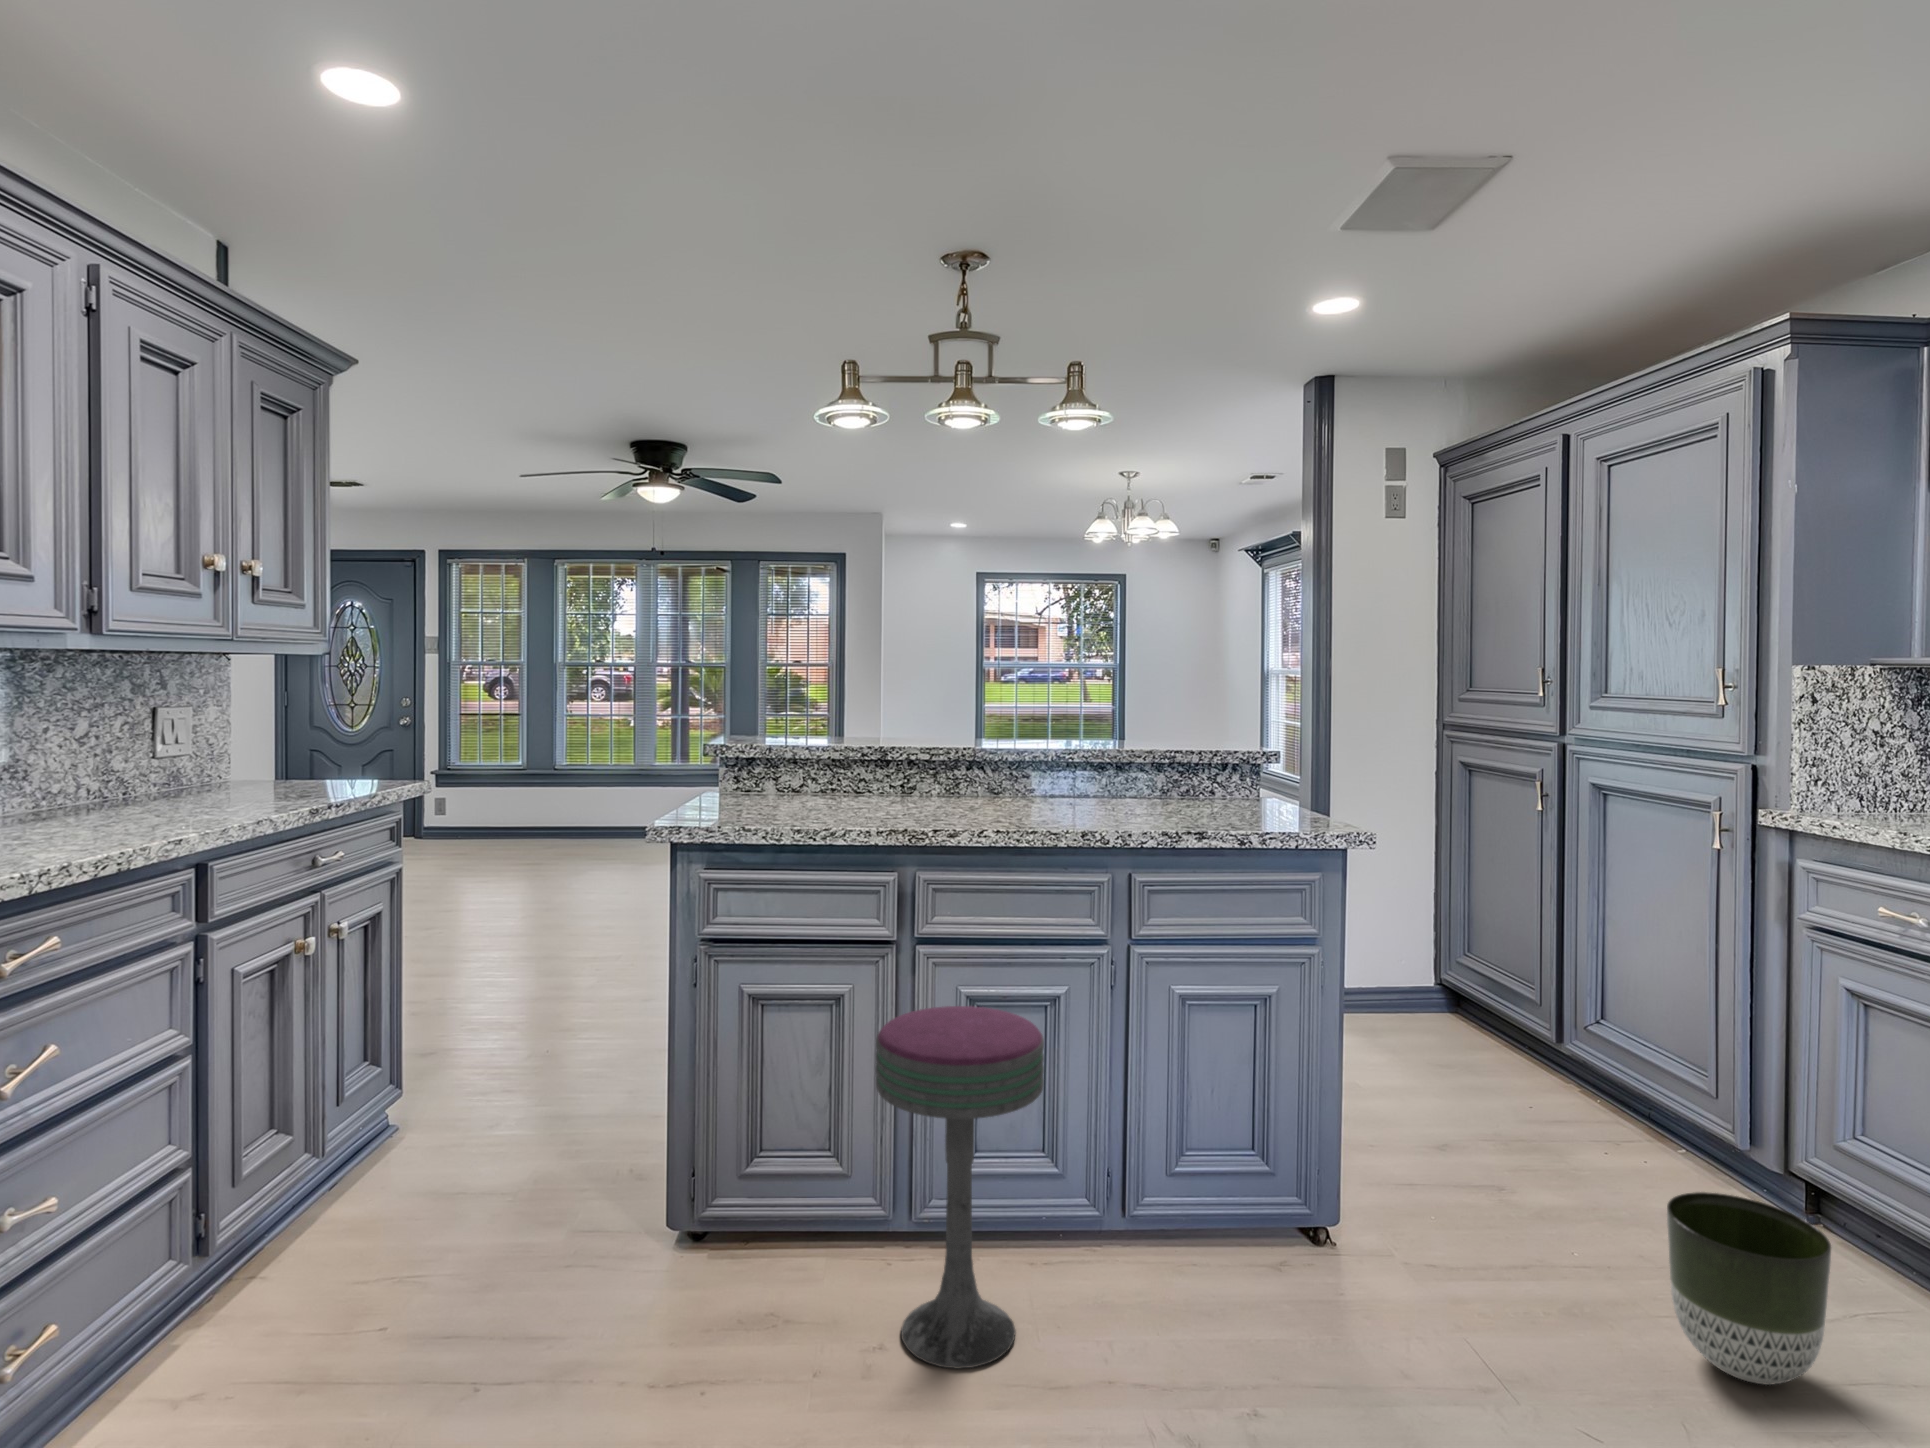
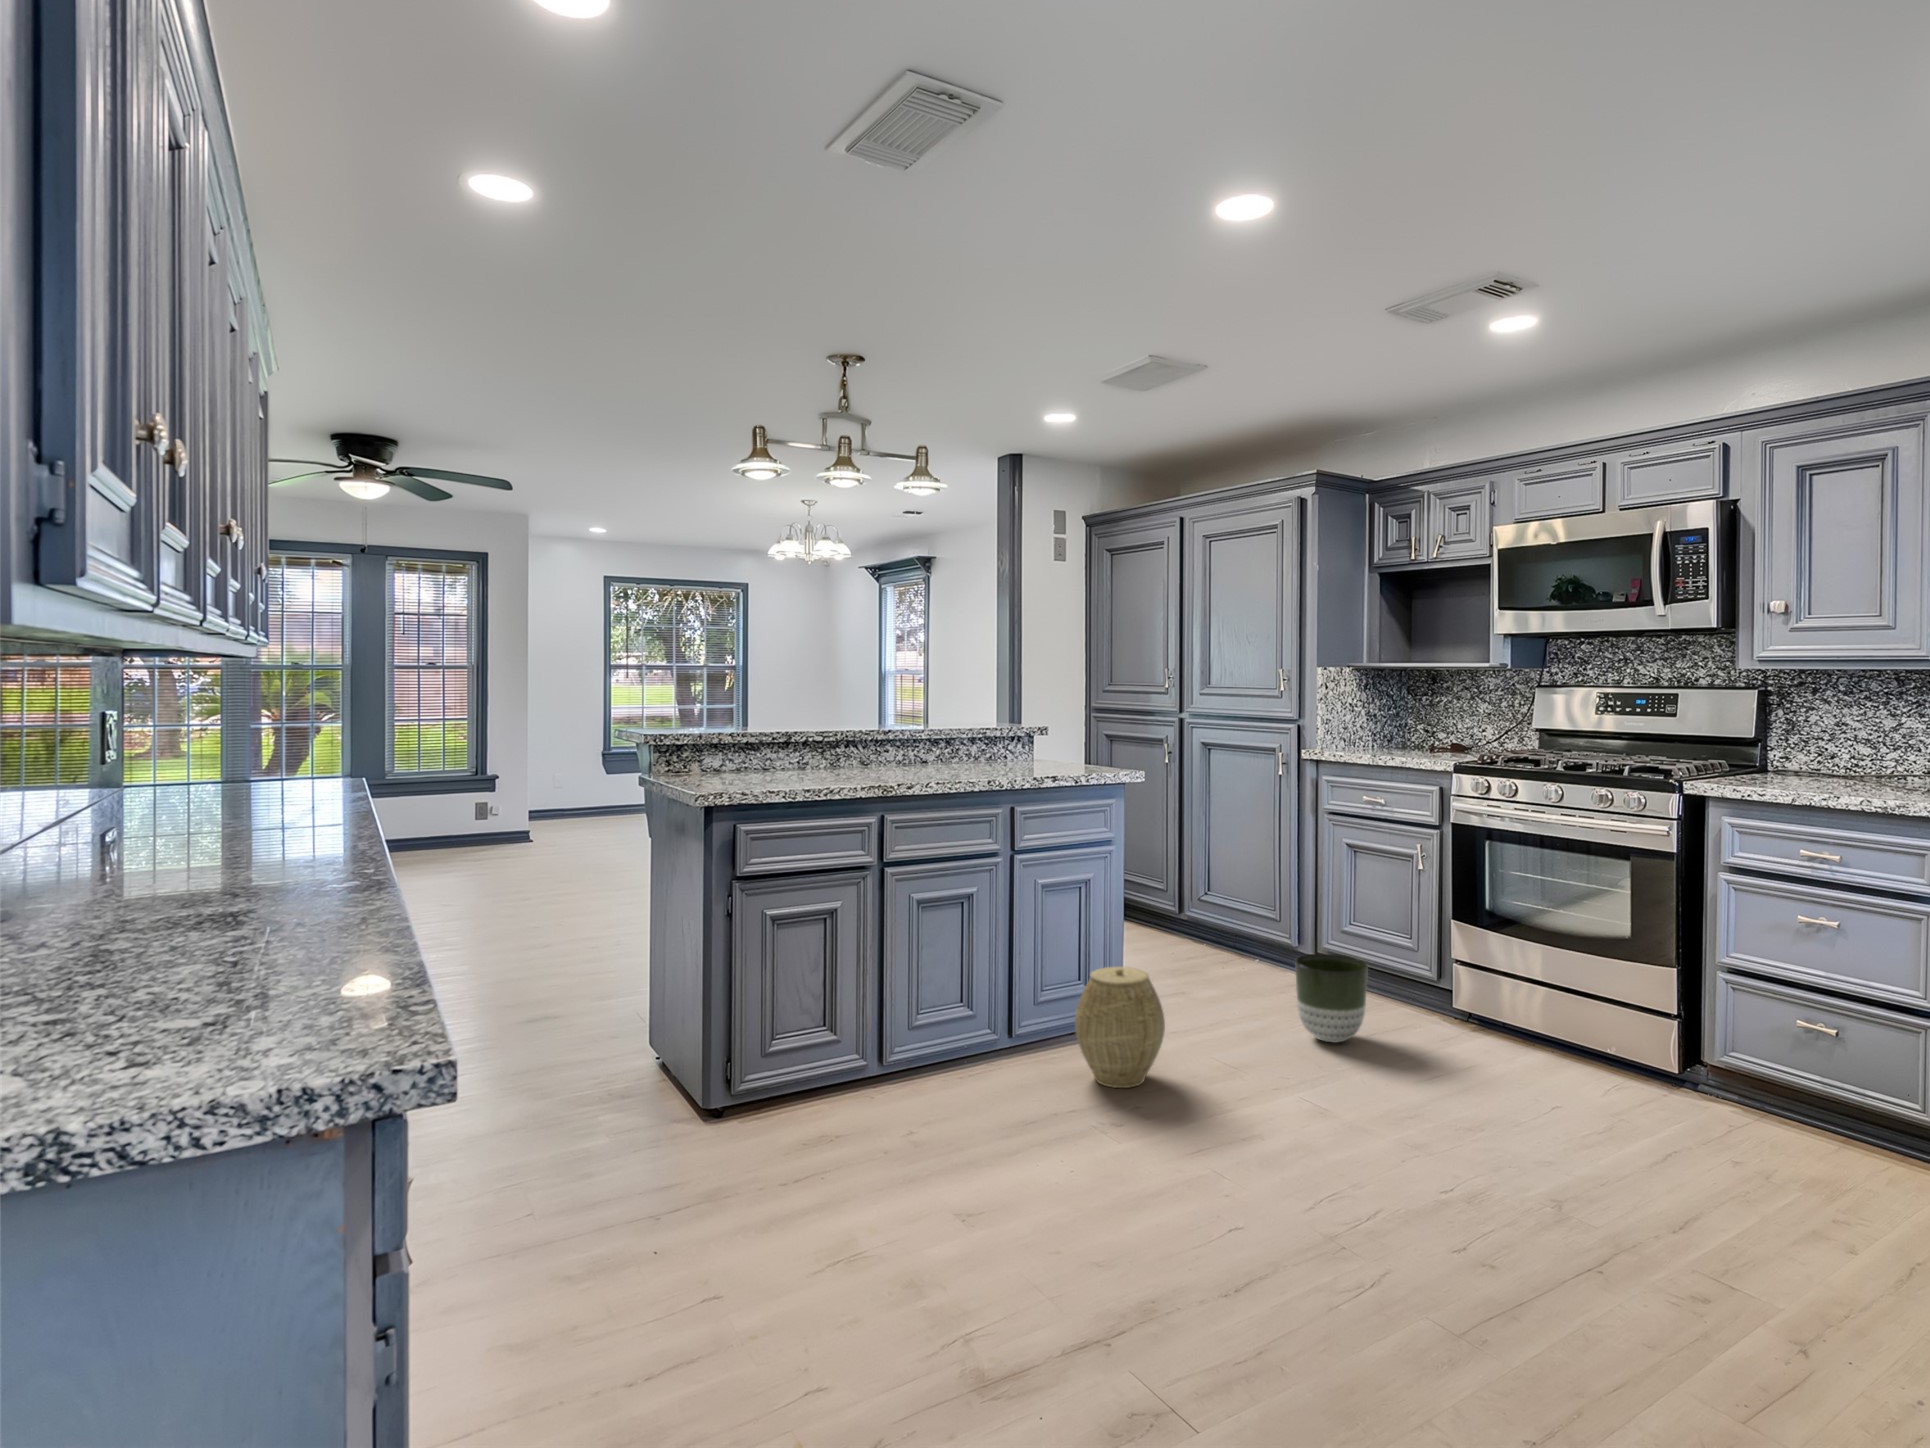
bar stool: present [876,1006,1044,1369] -> none [889,901,1000,1128]
woven basket: none [1197,1152,1352,1372] -> present [1075,967,1165,1088]

